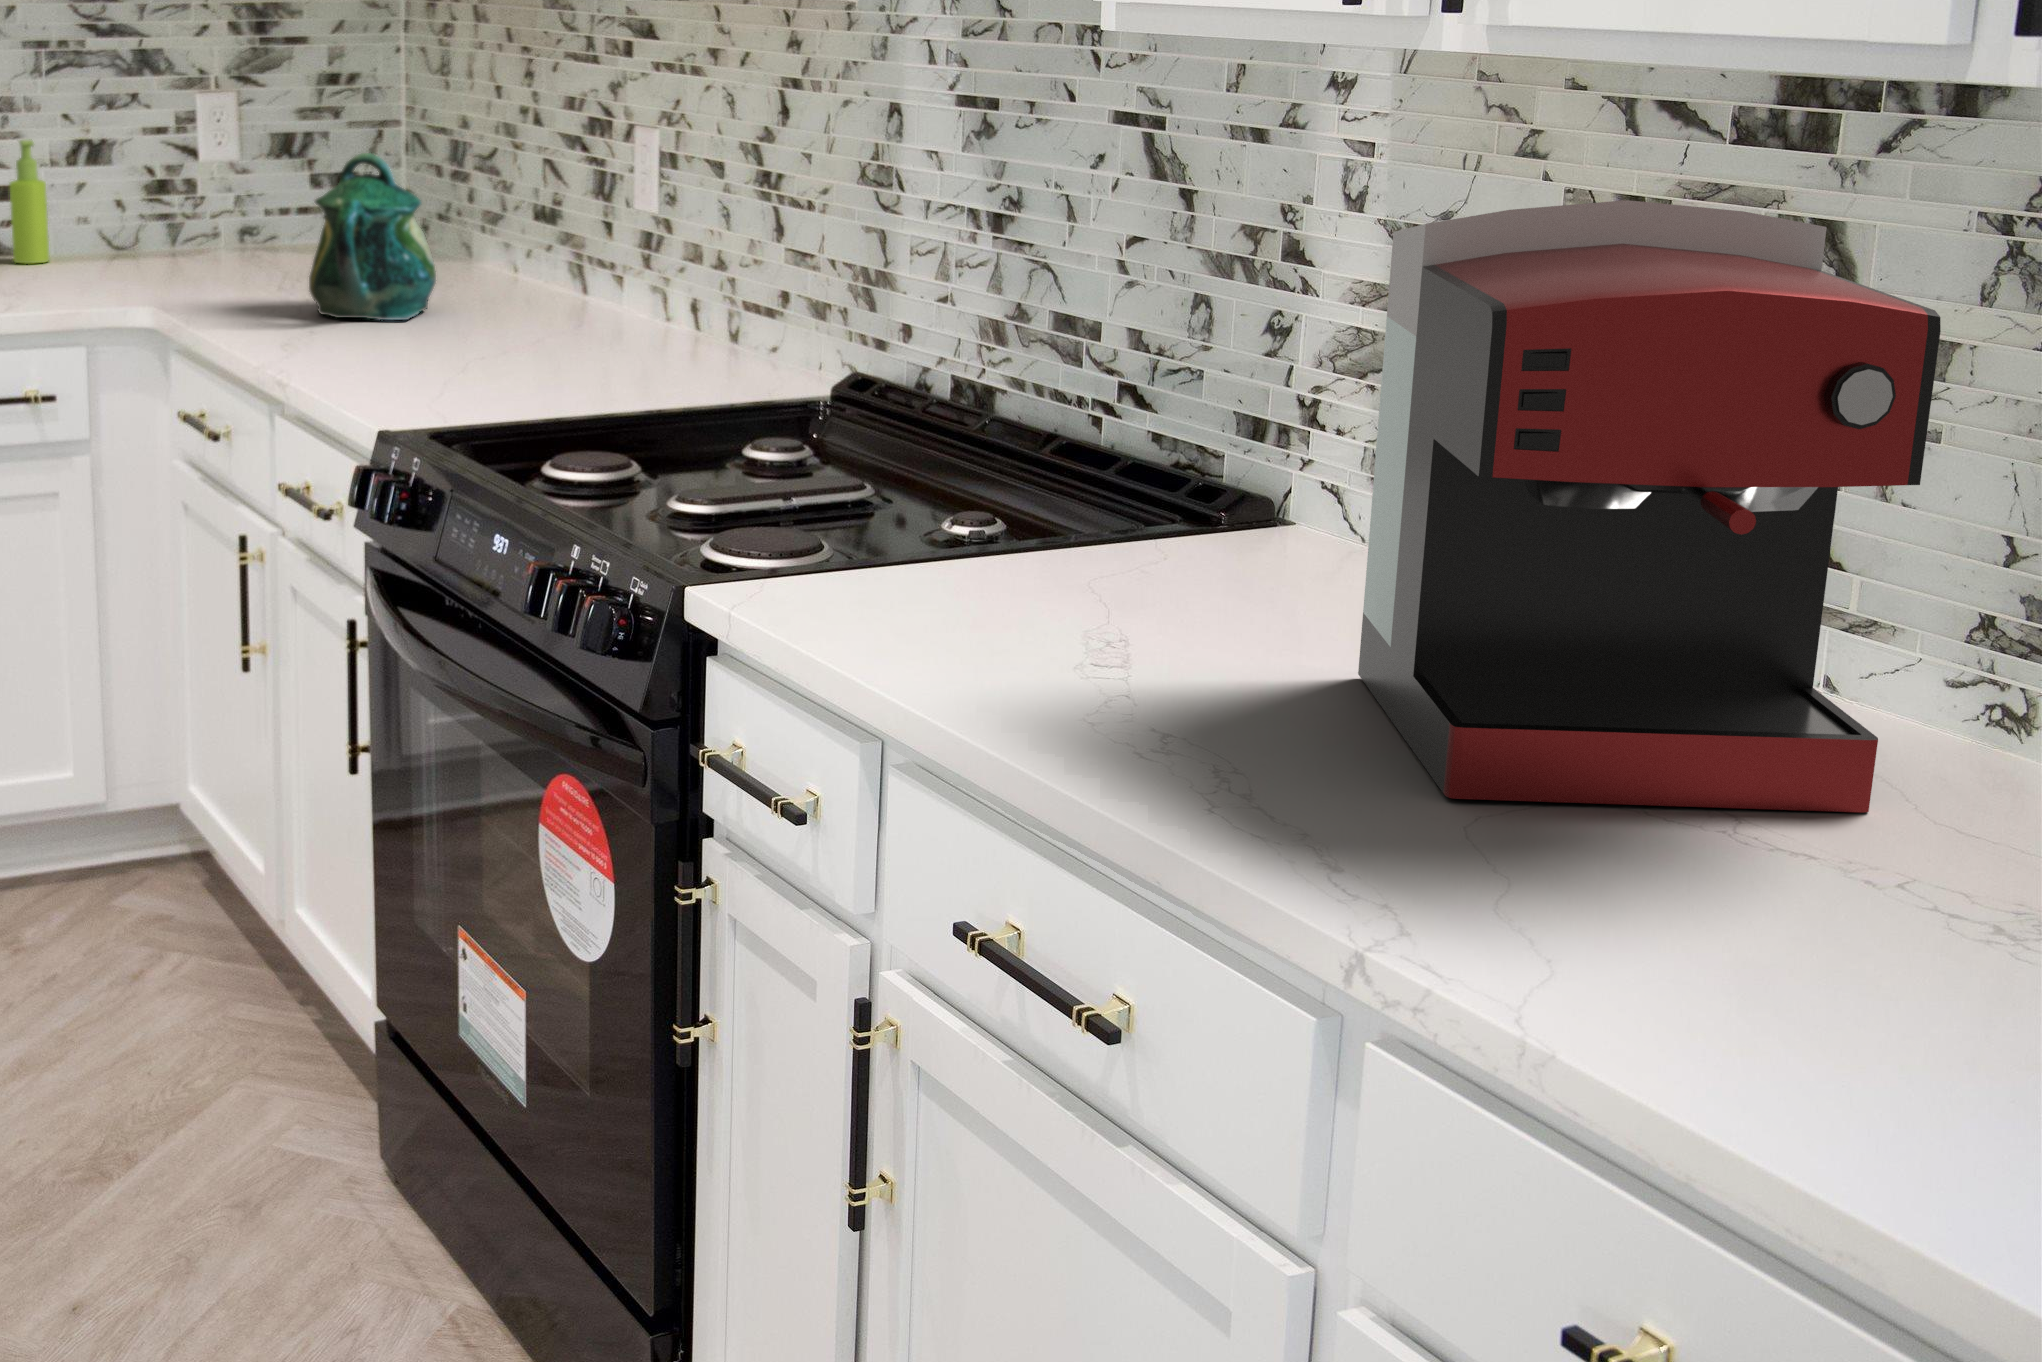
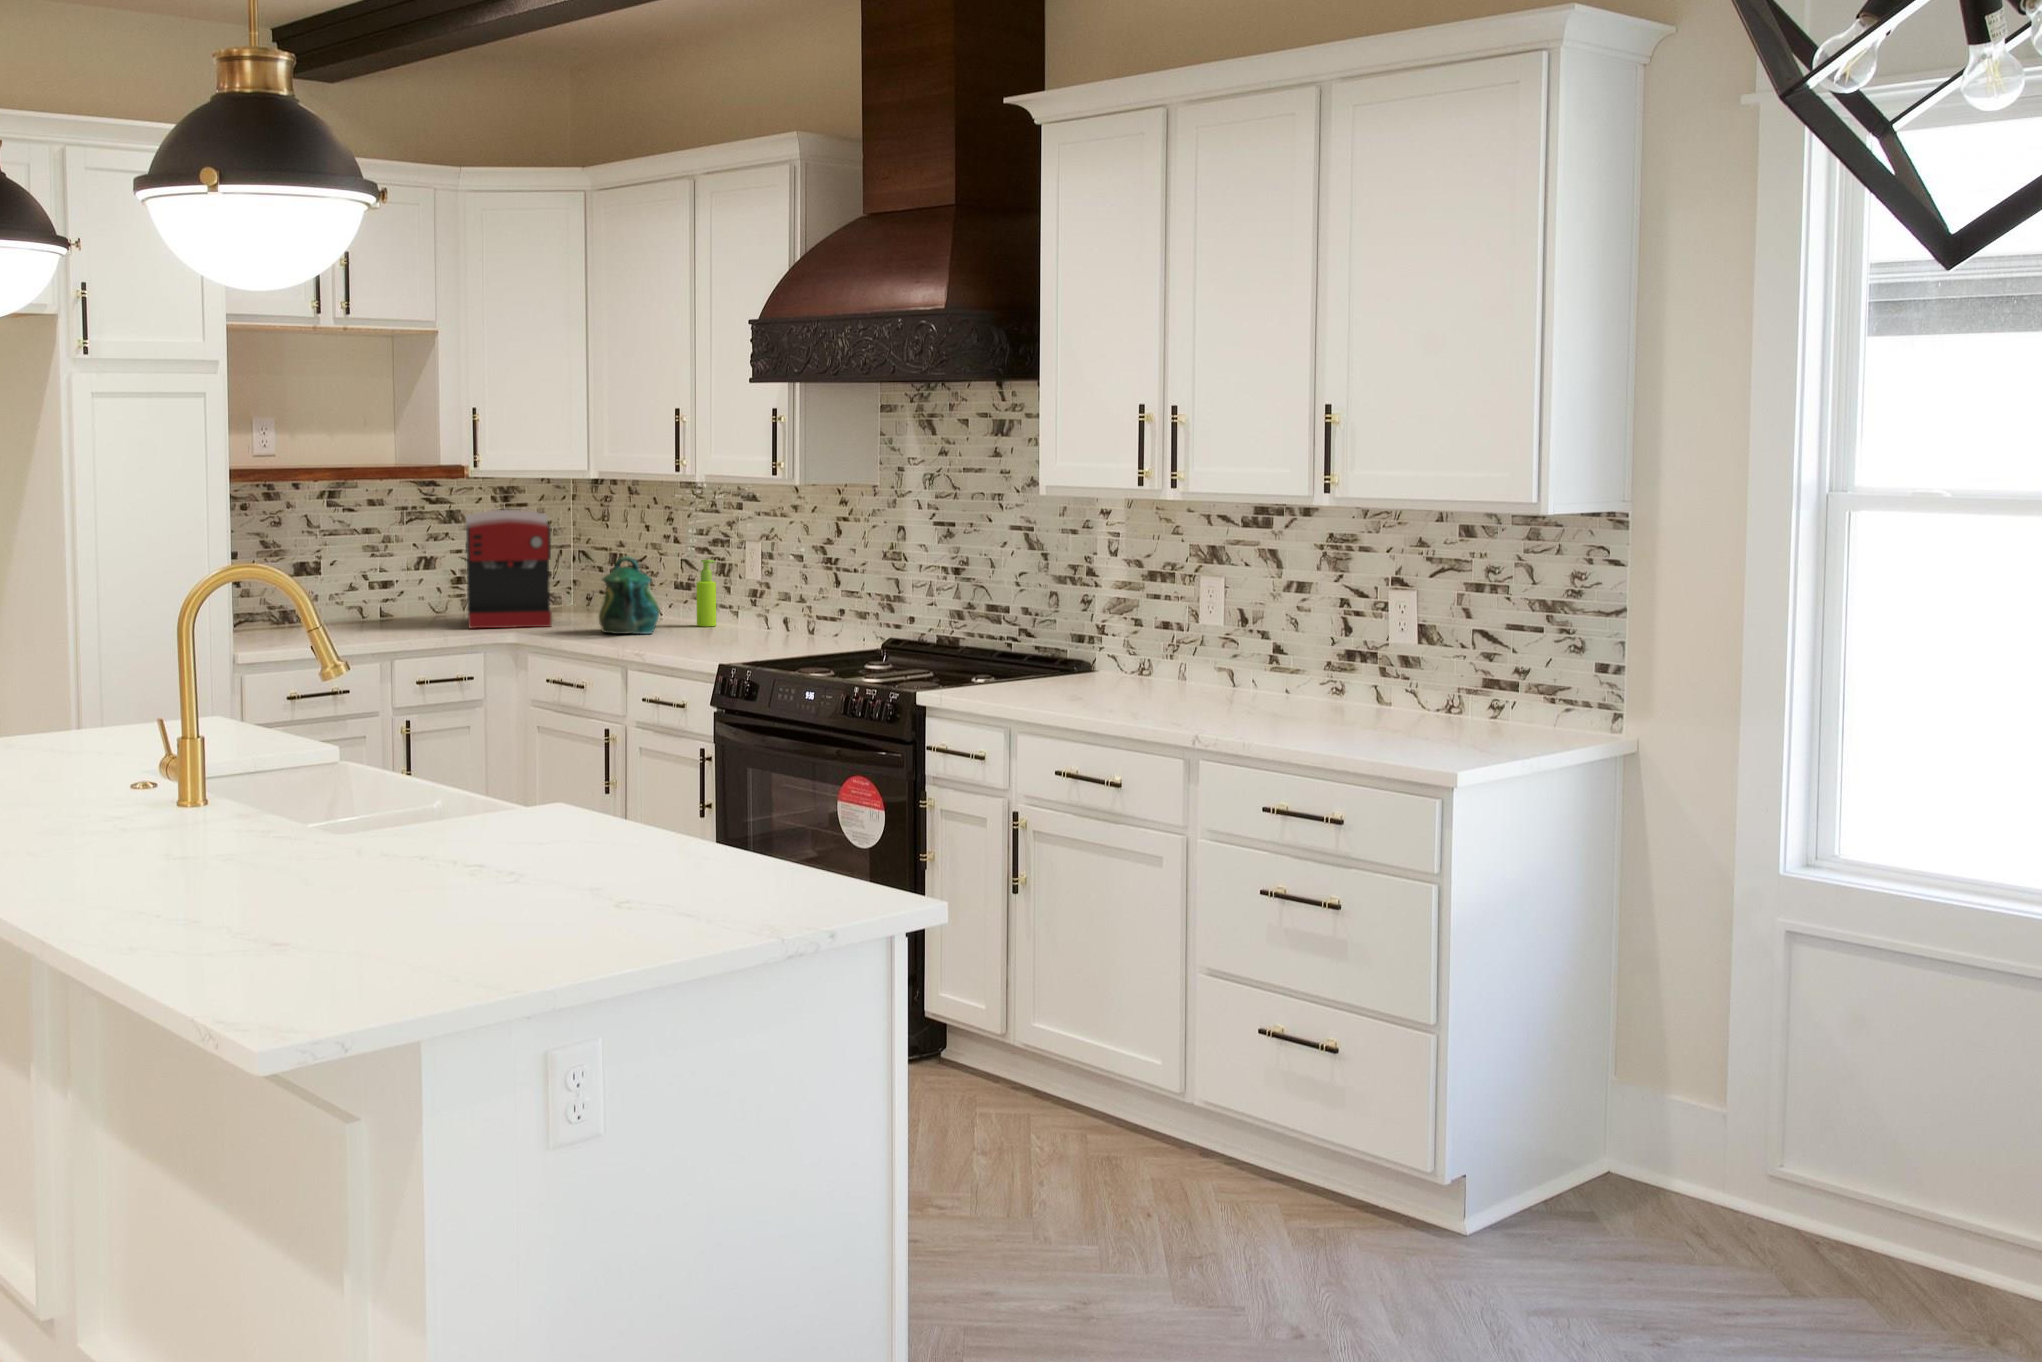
soap dispenser: present [10,139,49,264] -> present [696,560,716,627]
coffee maker: present [1358,200,1941,812] -> present [466,510,552,628]

